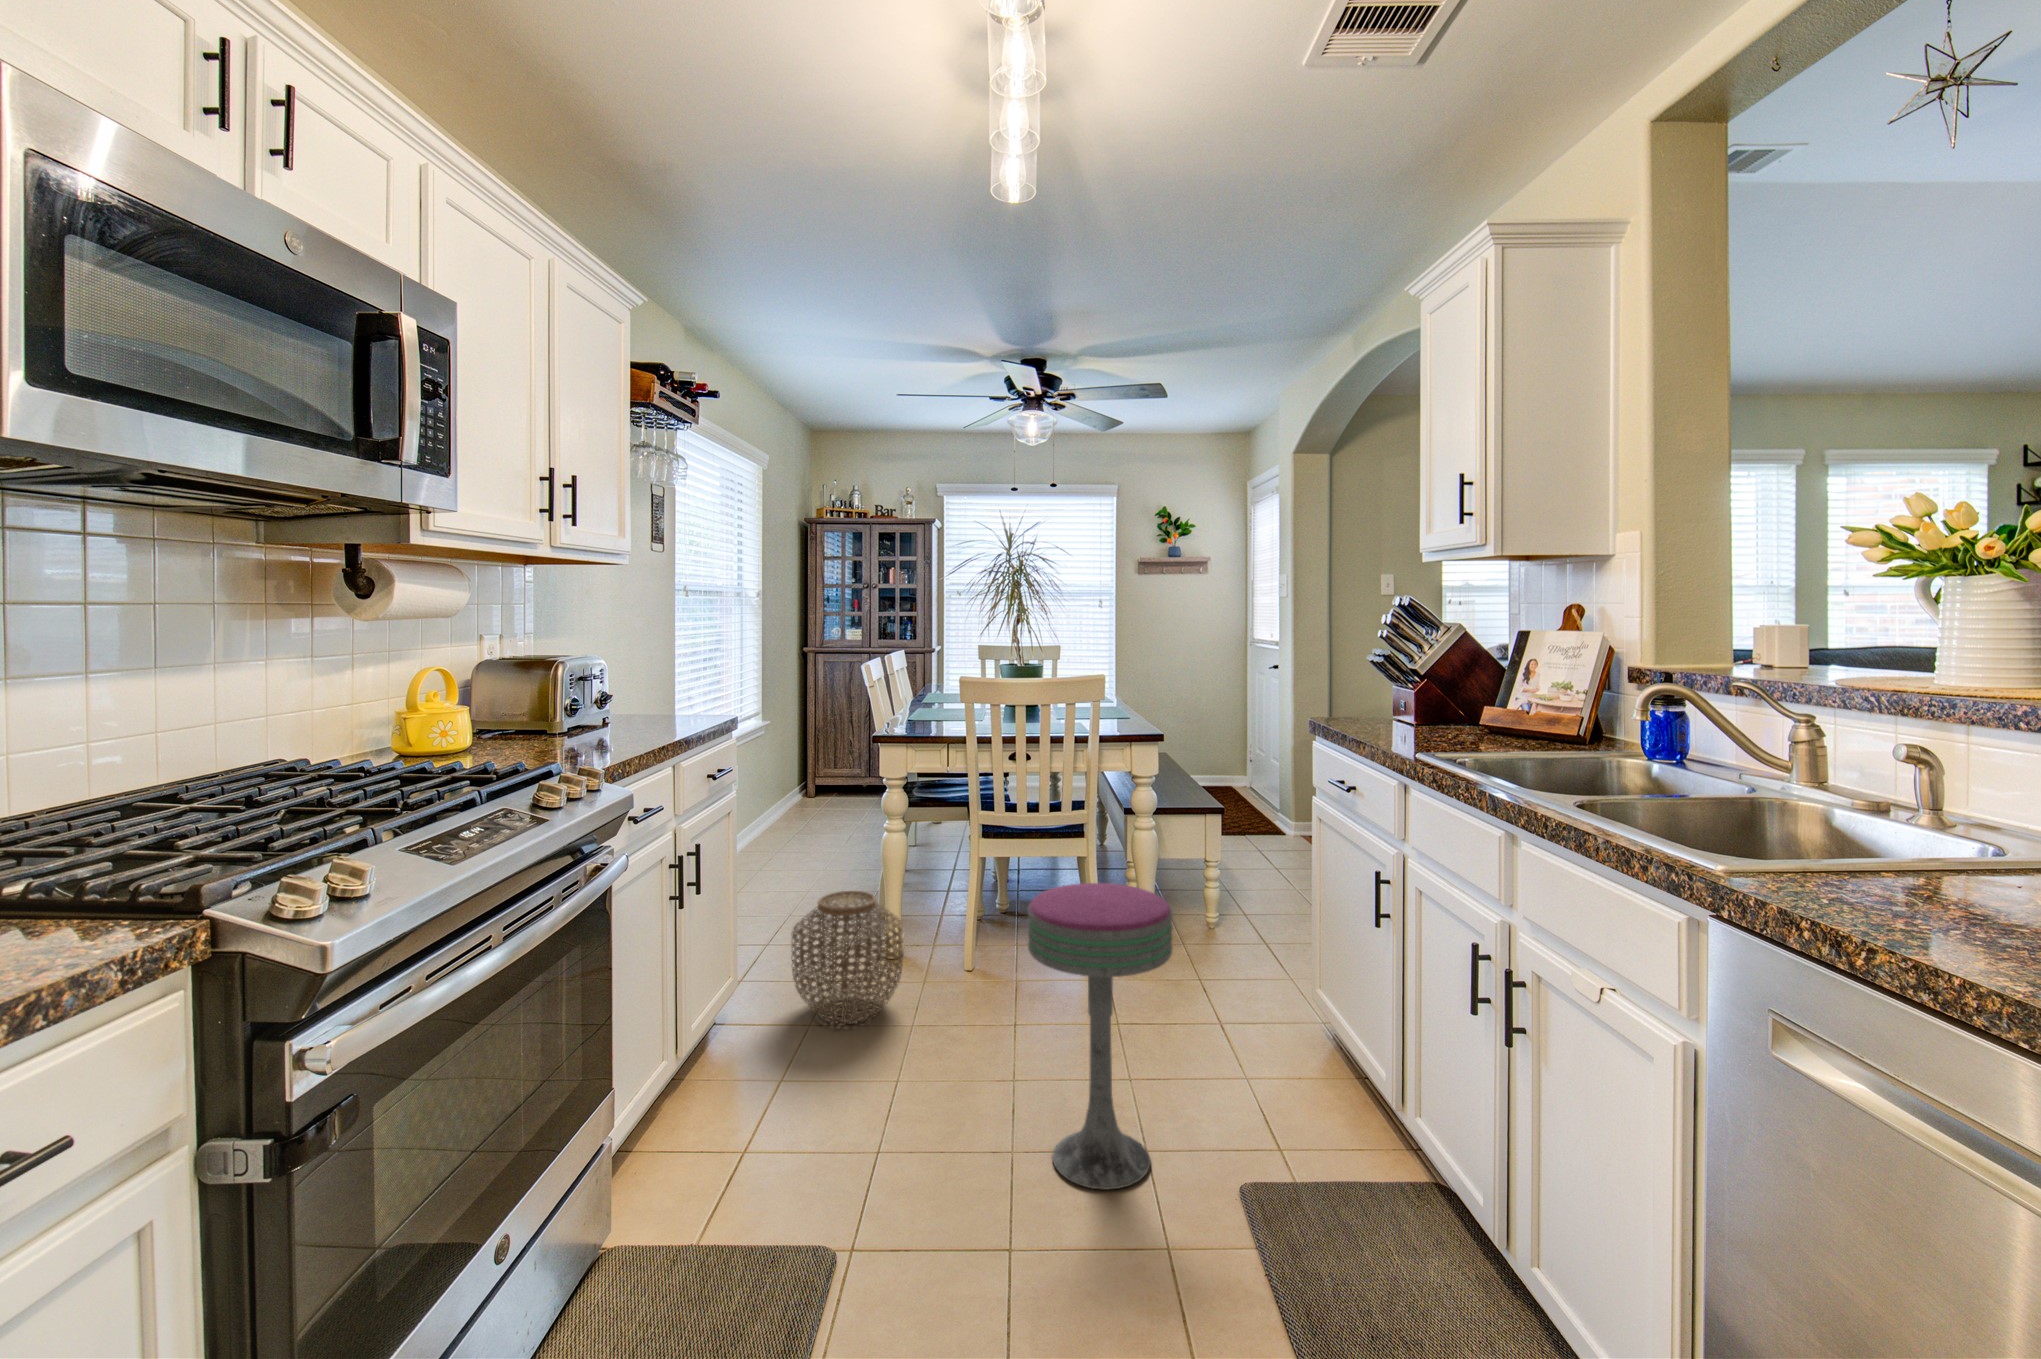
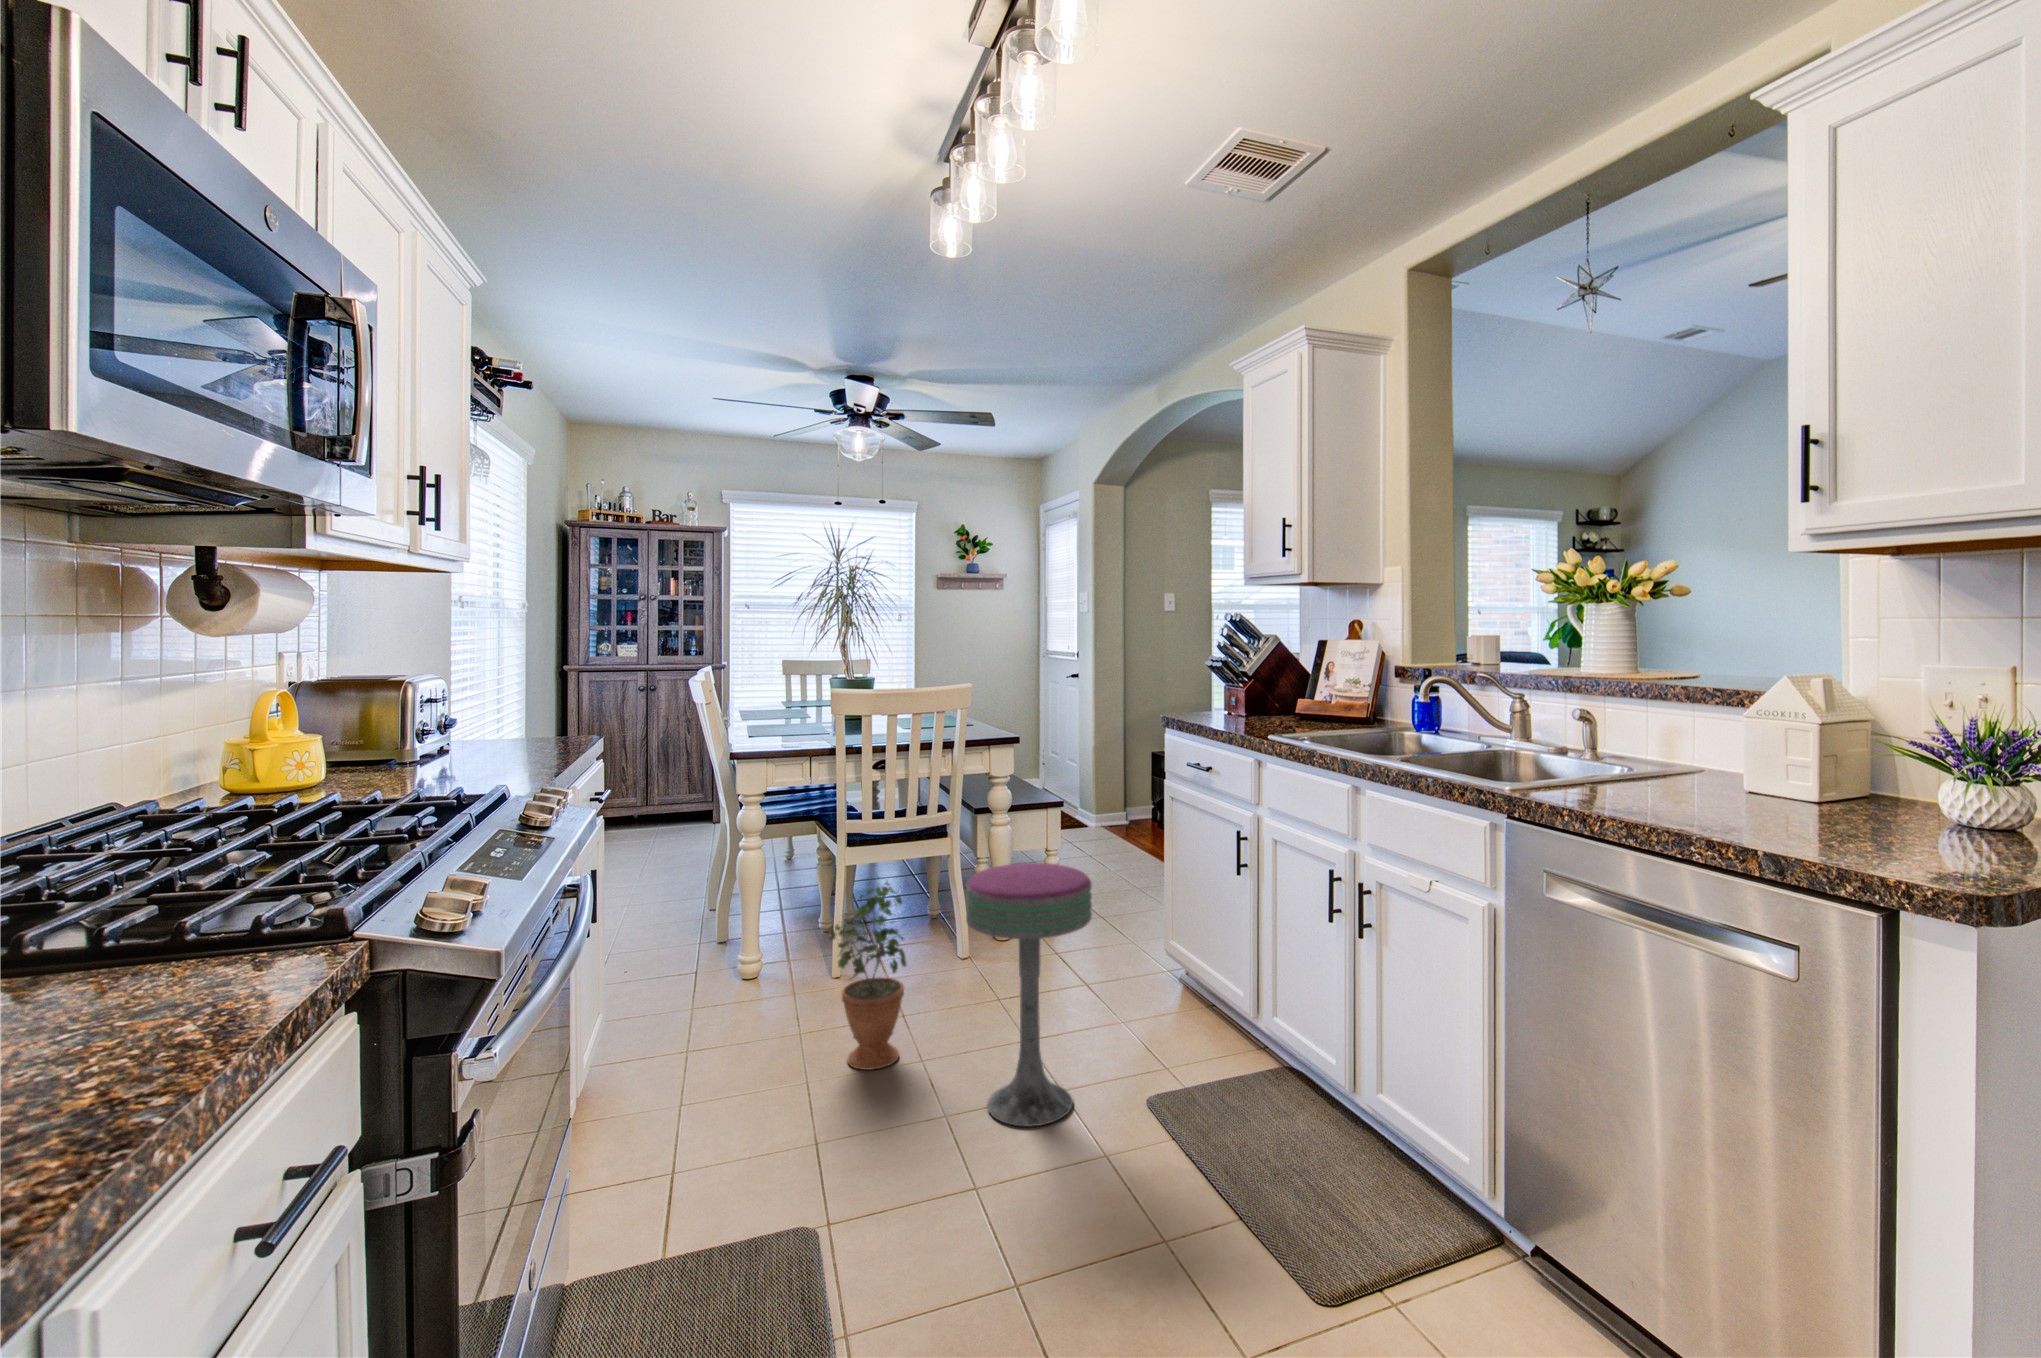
potted plant: none [913,879,995,1083] -> present [828,882,906,1070]
woven basket: present [791,891,903,1024] -> none [673,905,791,1040]

